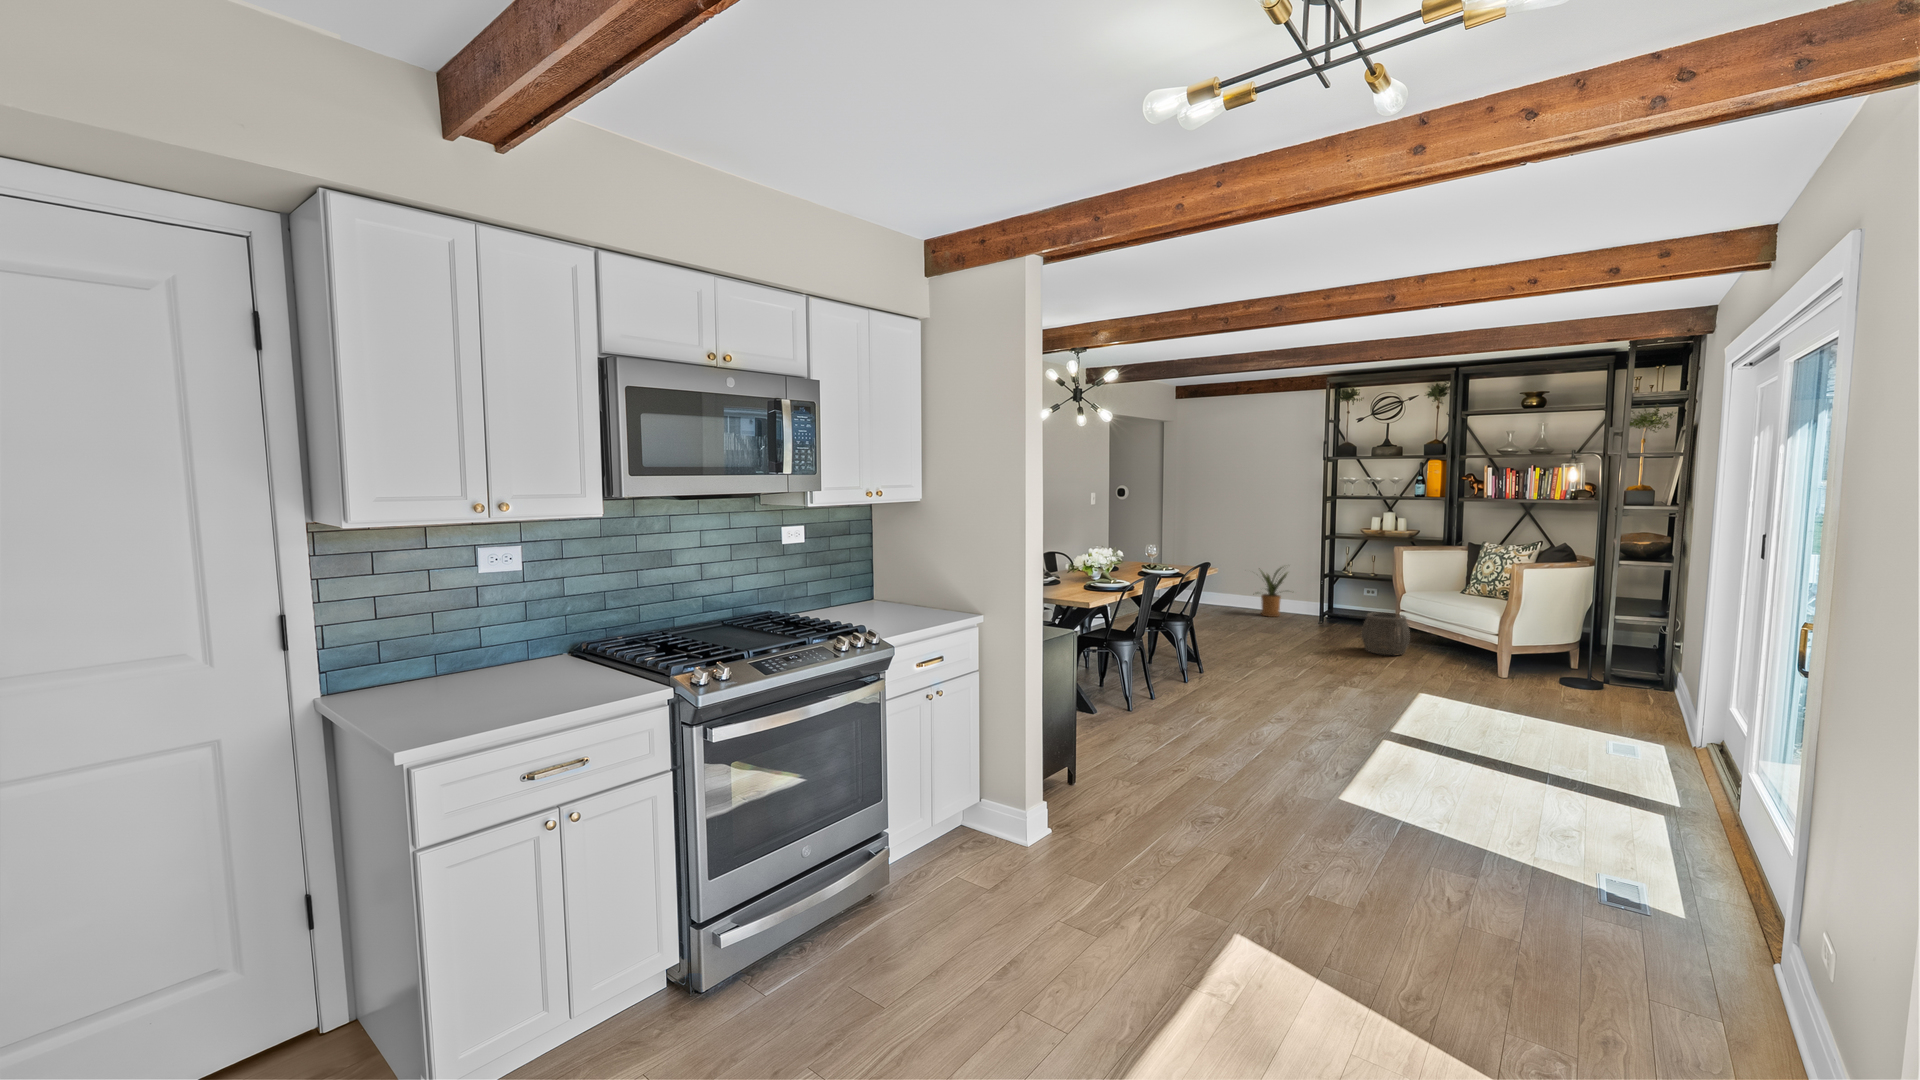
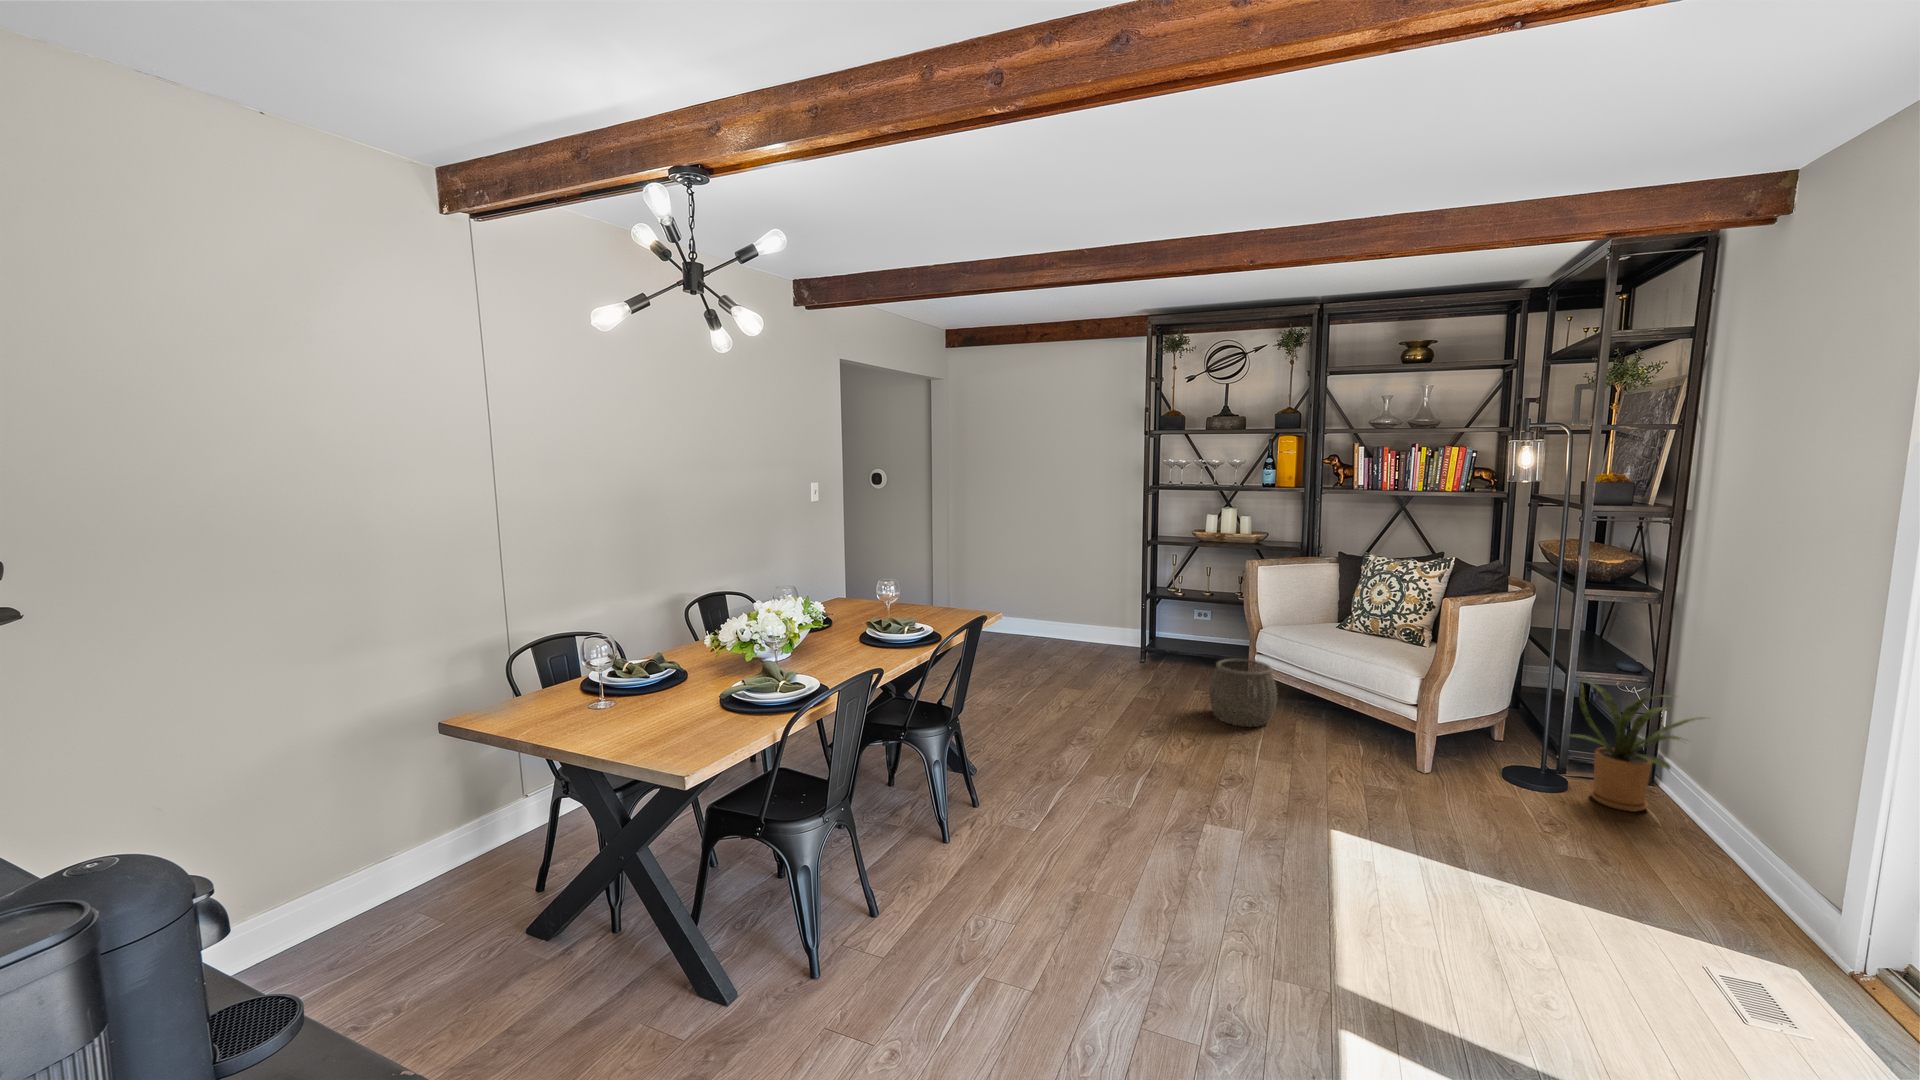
house plant: present [1261,567,1287,617] -> present [1572,679,1700,811]

